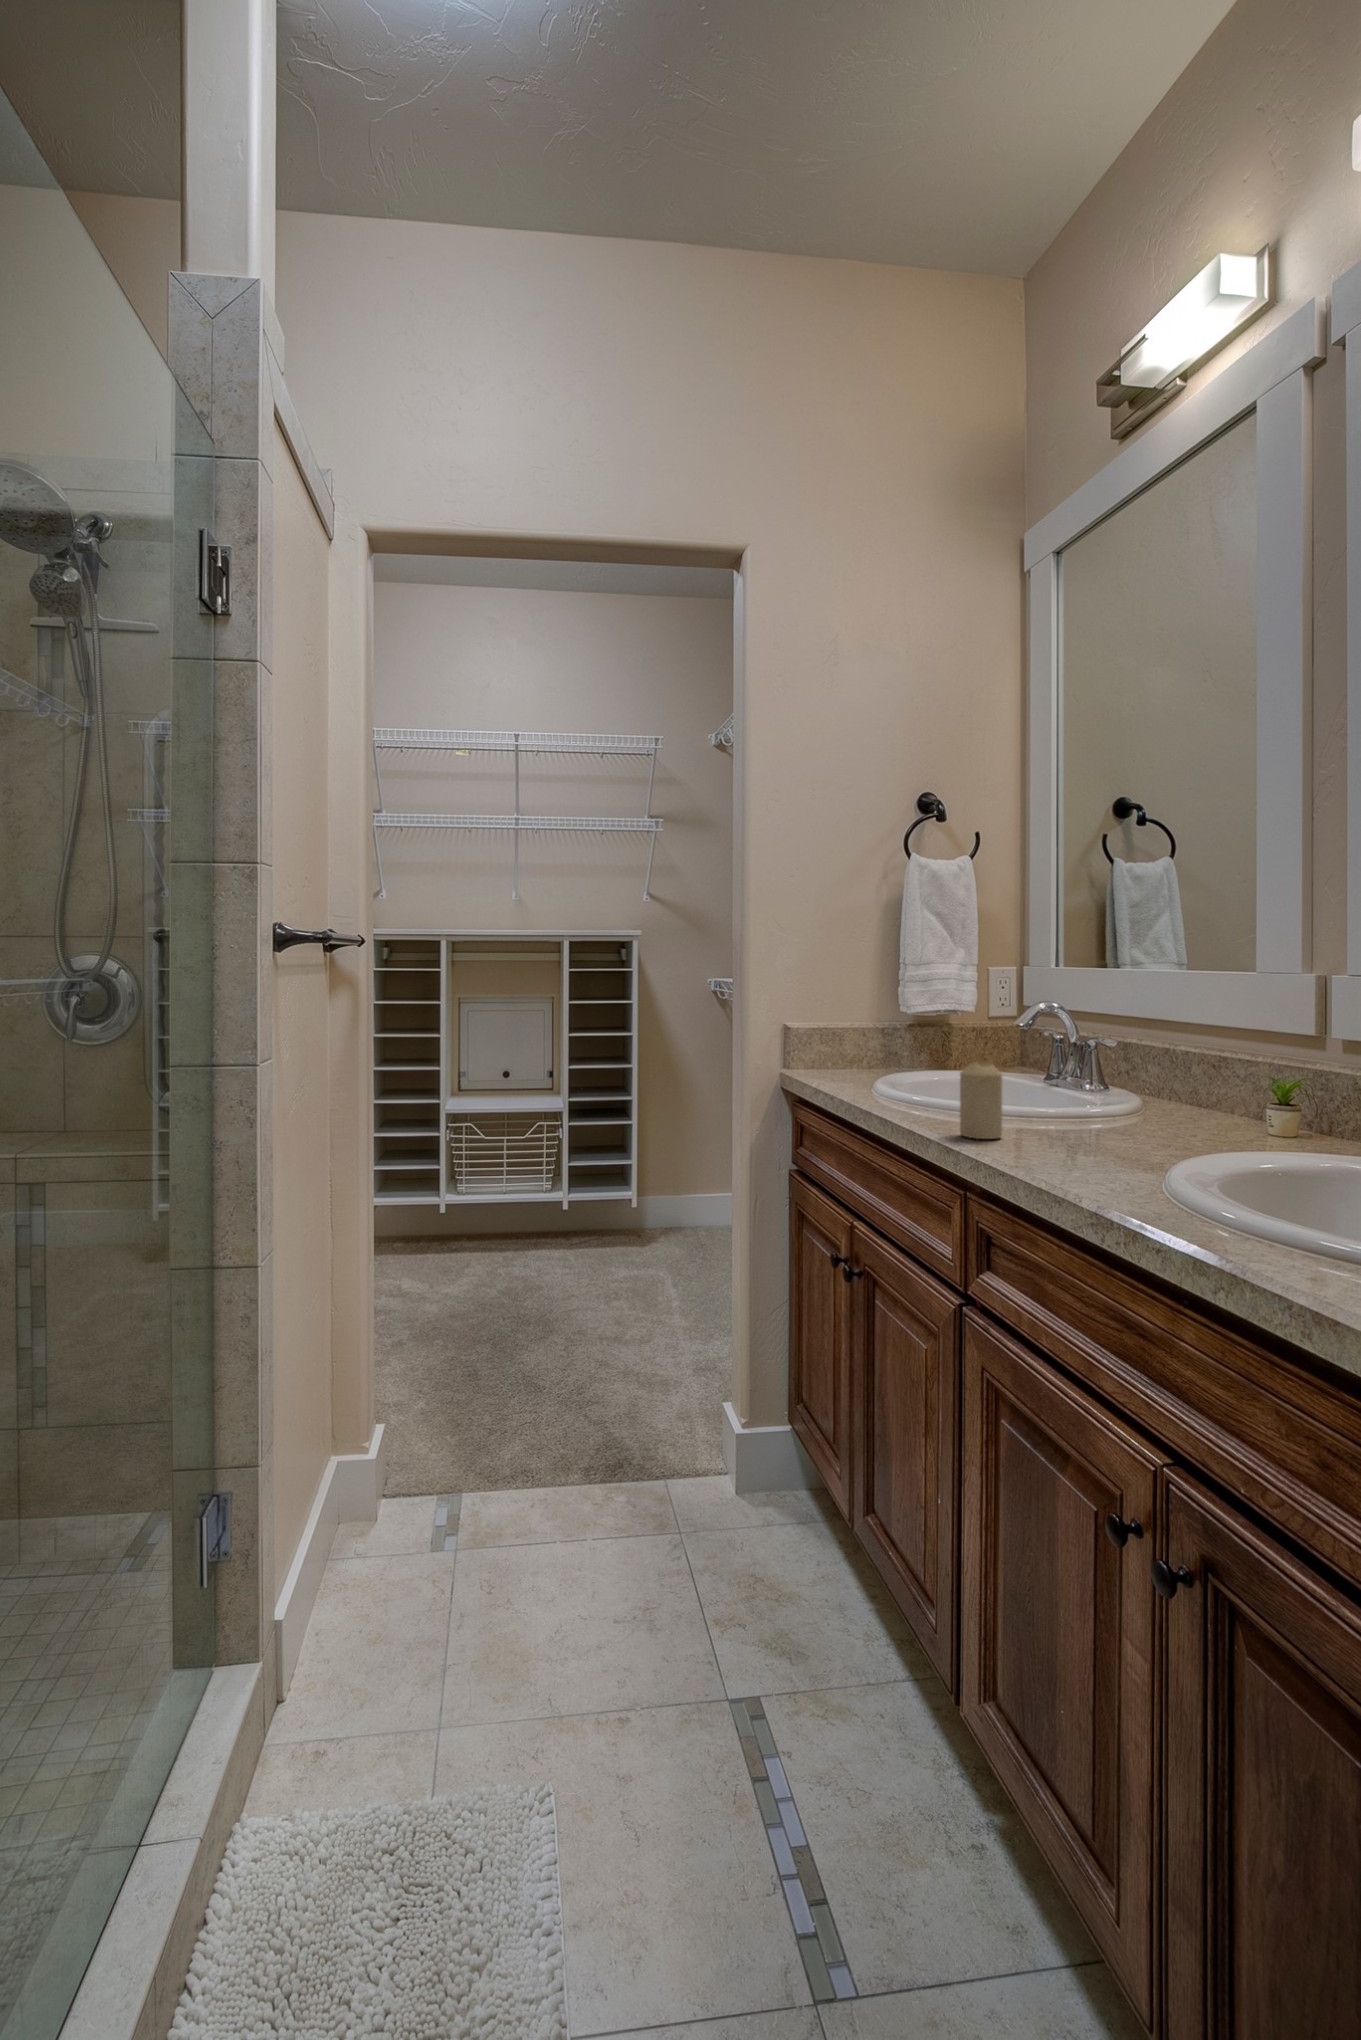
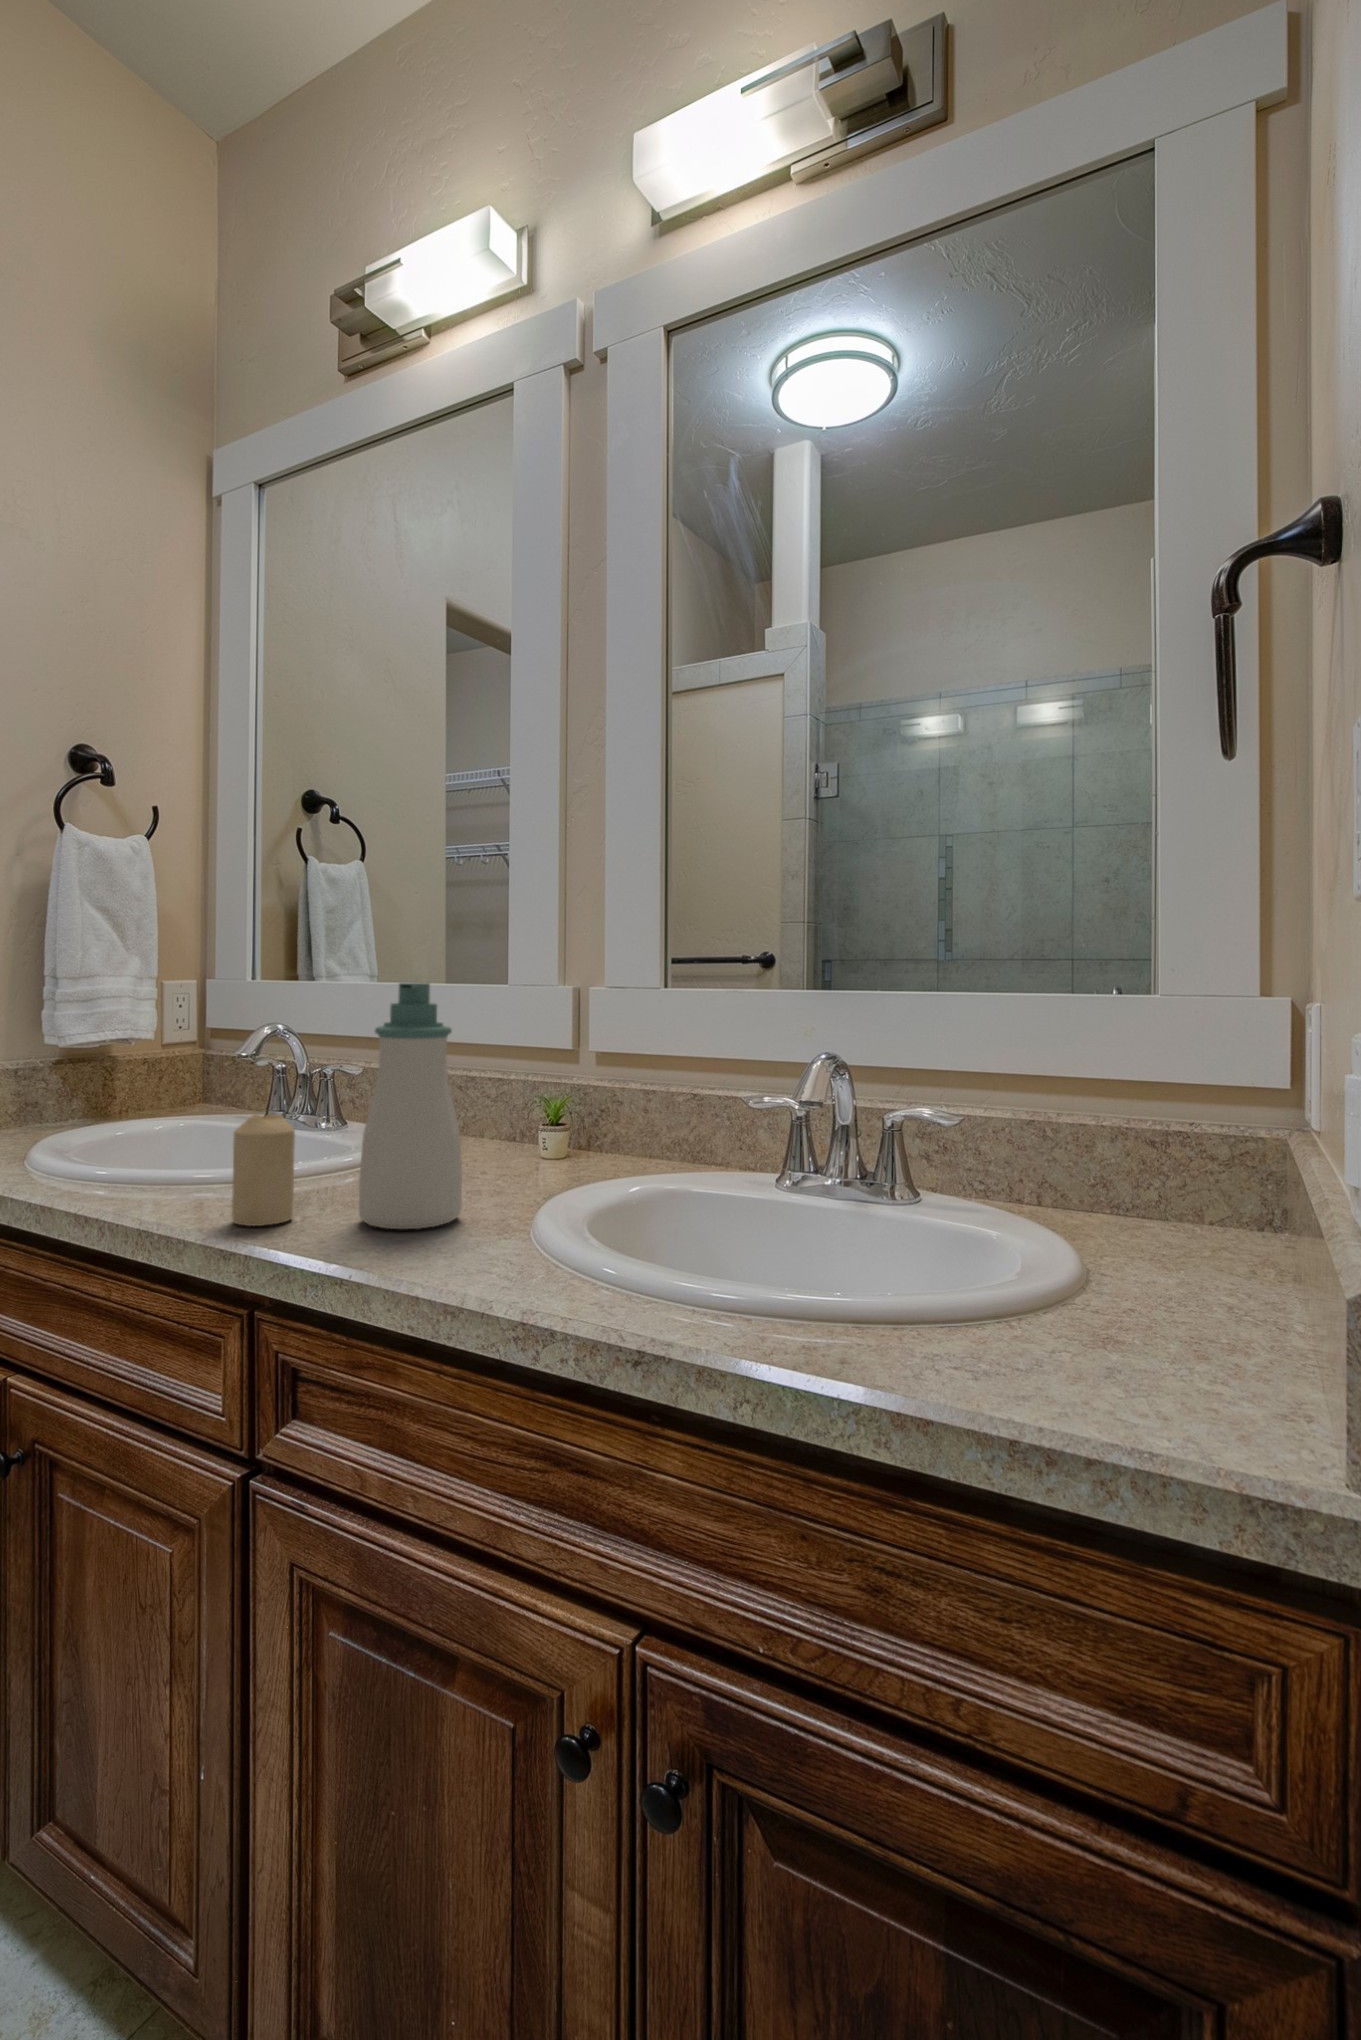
soap bottle: none [1042,970,1128,1157] -> present [359,983,462,1229]

